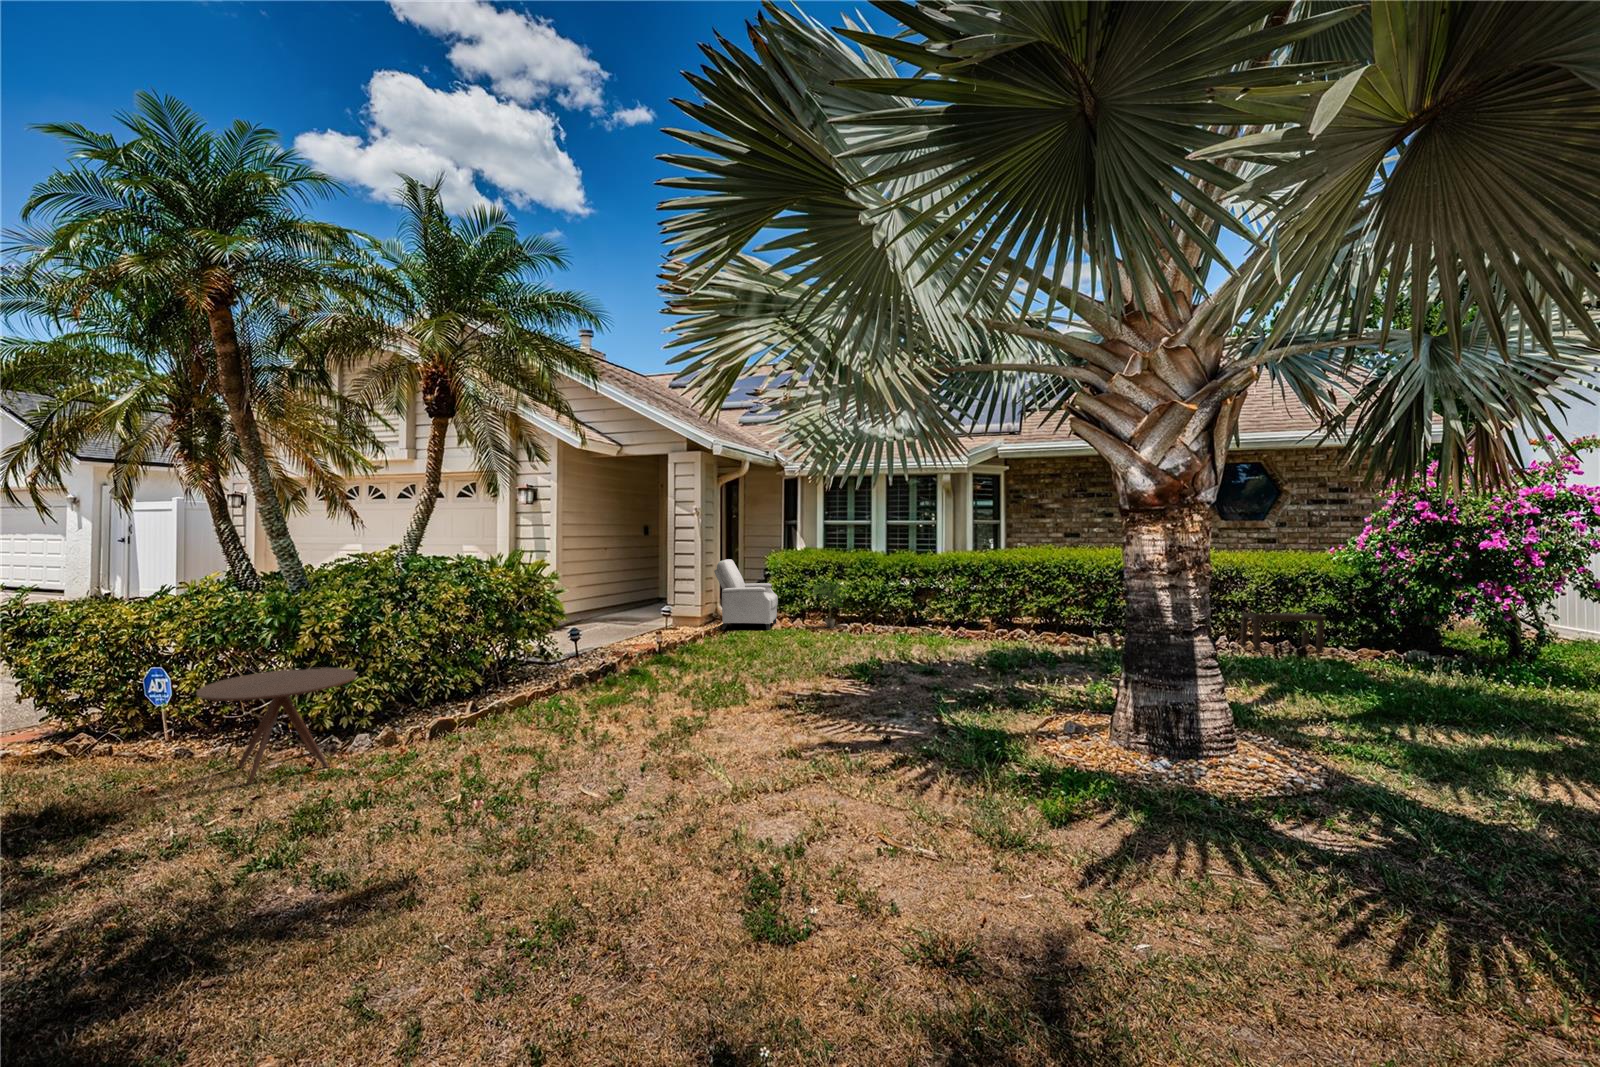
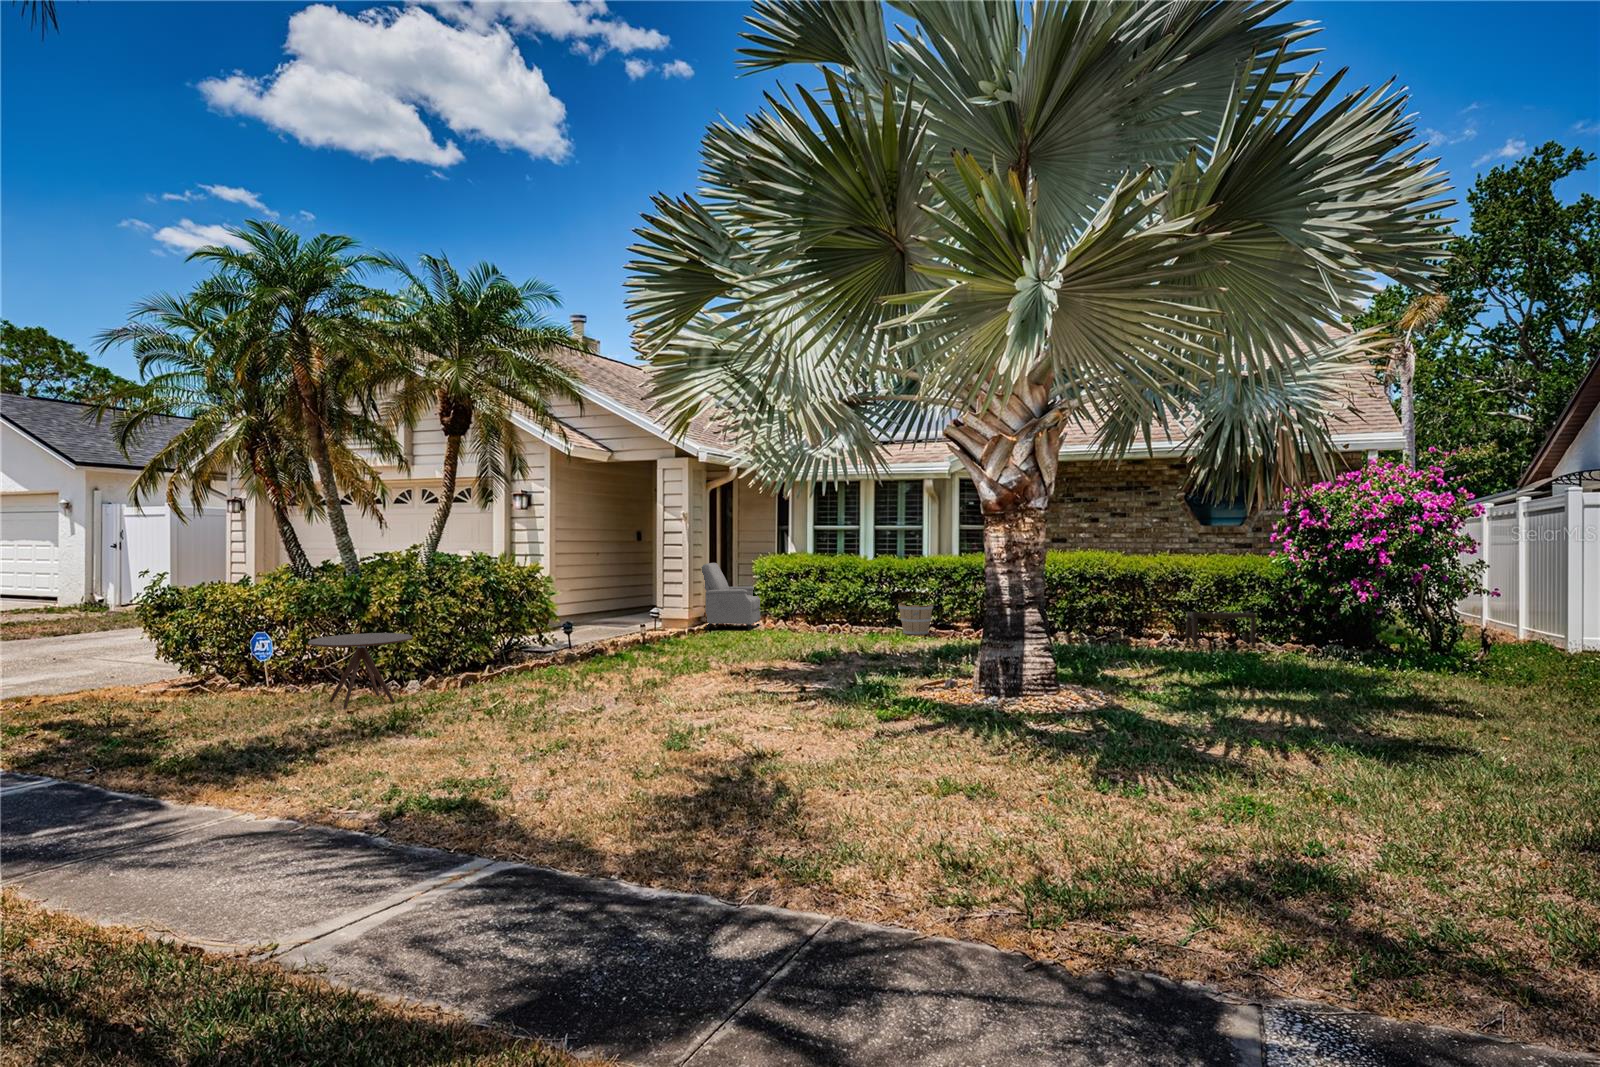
potted plant: present [813,583,844,628] -> none [790,585,827,629]
wooden bucket: none [925,601,963,635] -> present [898,602,933,635]

